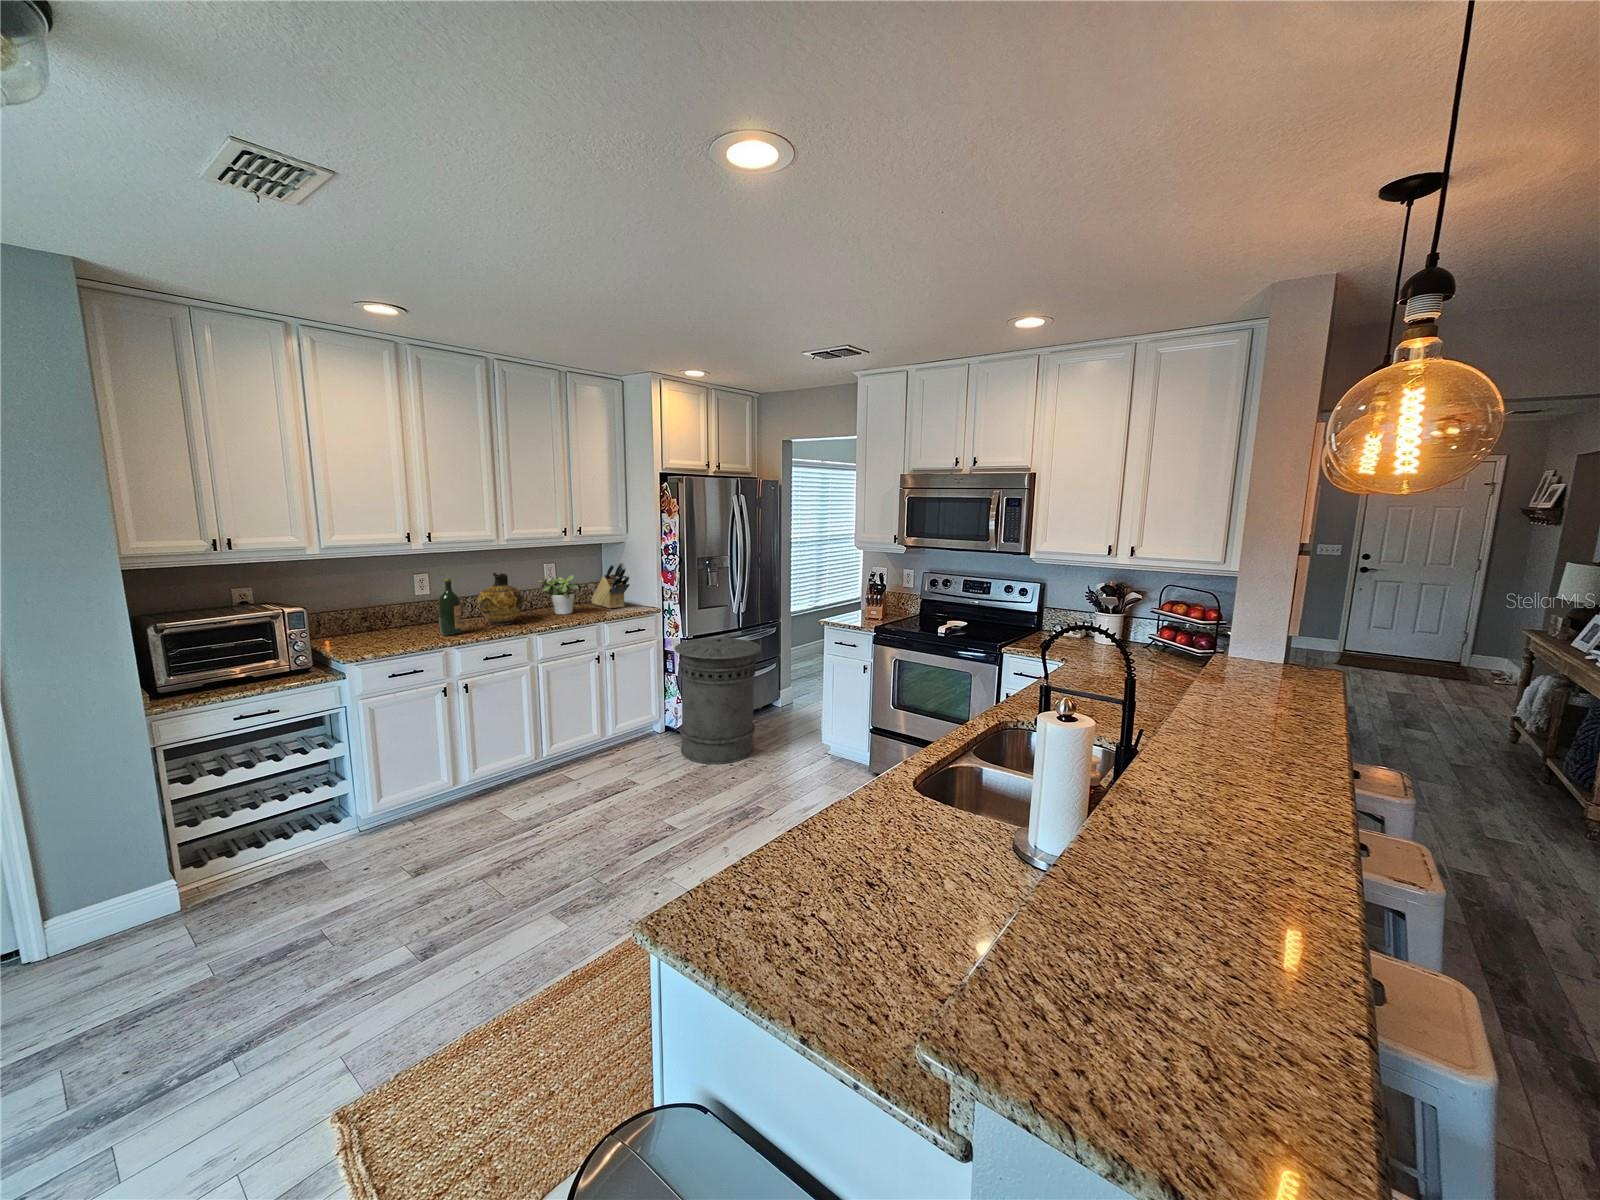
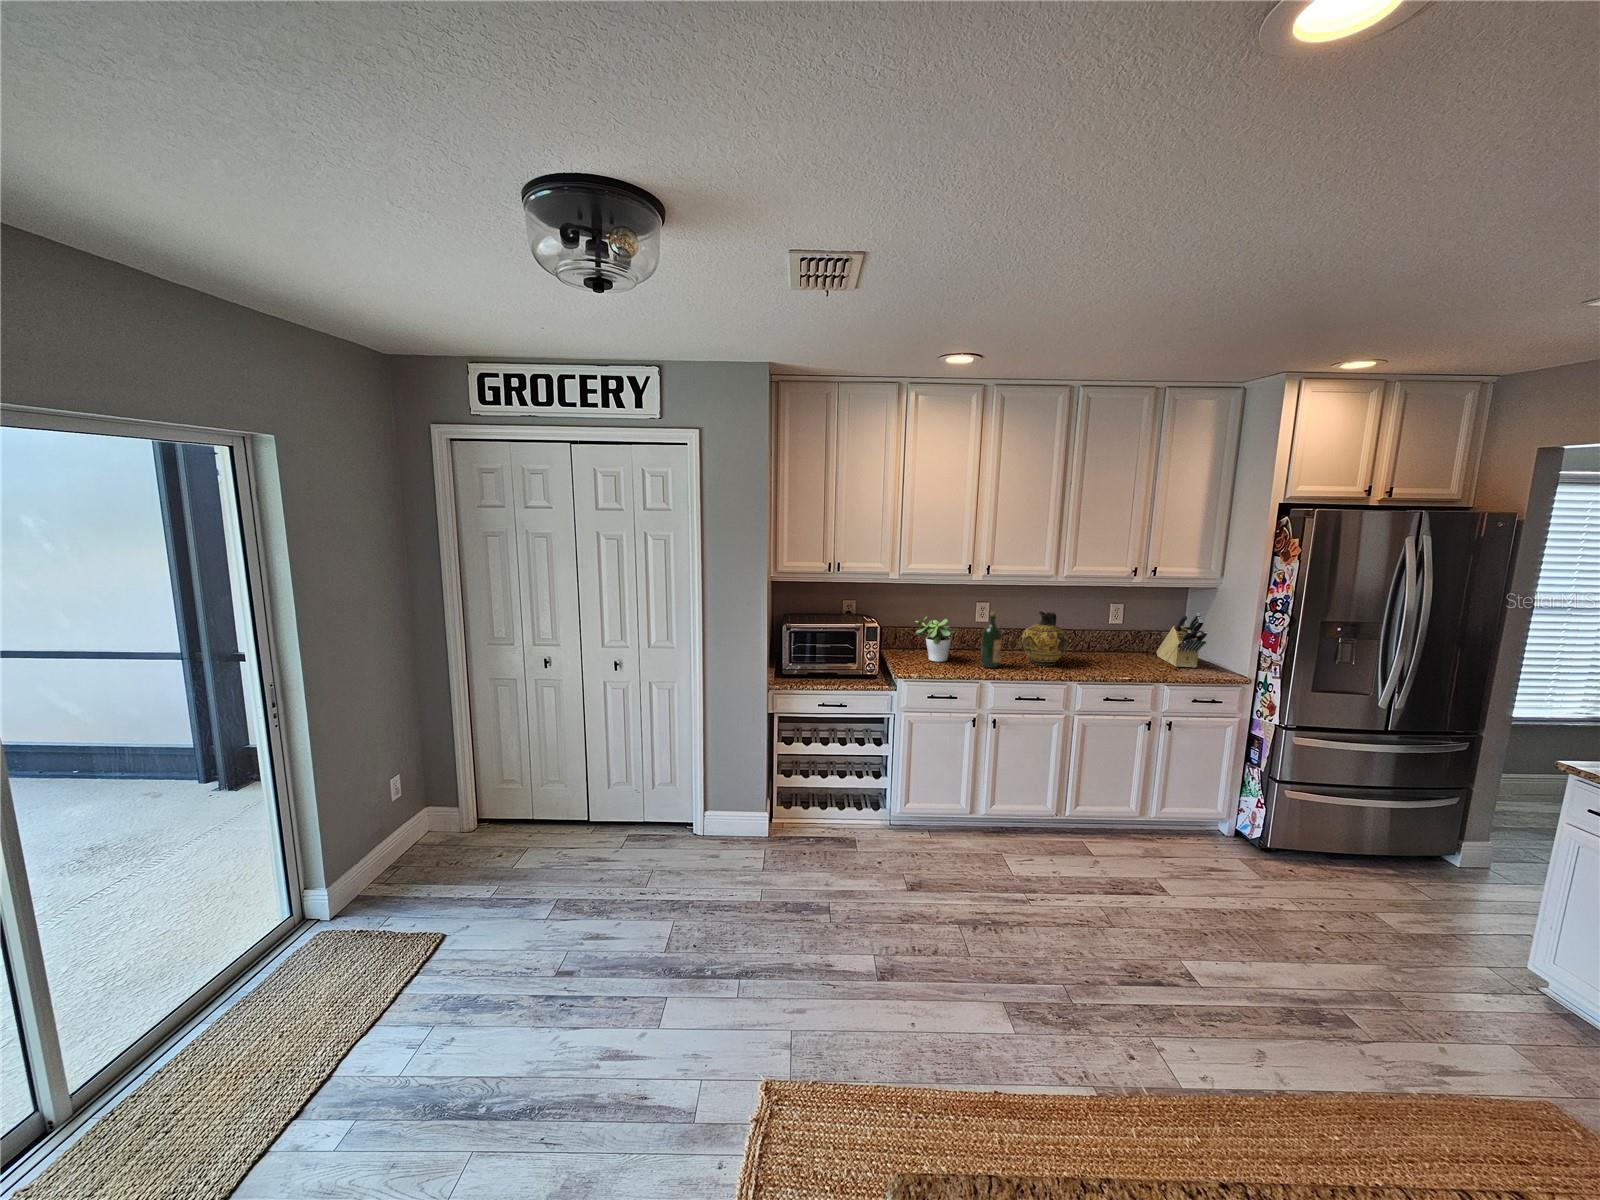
potted plant: present [538,575,578,614] -> present [915,617,955,662]
trash can: present [675,638,761,764] -> none [1249,731,1423,932]

